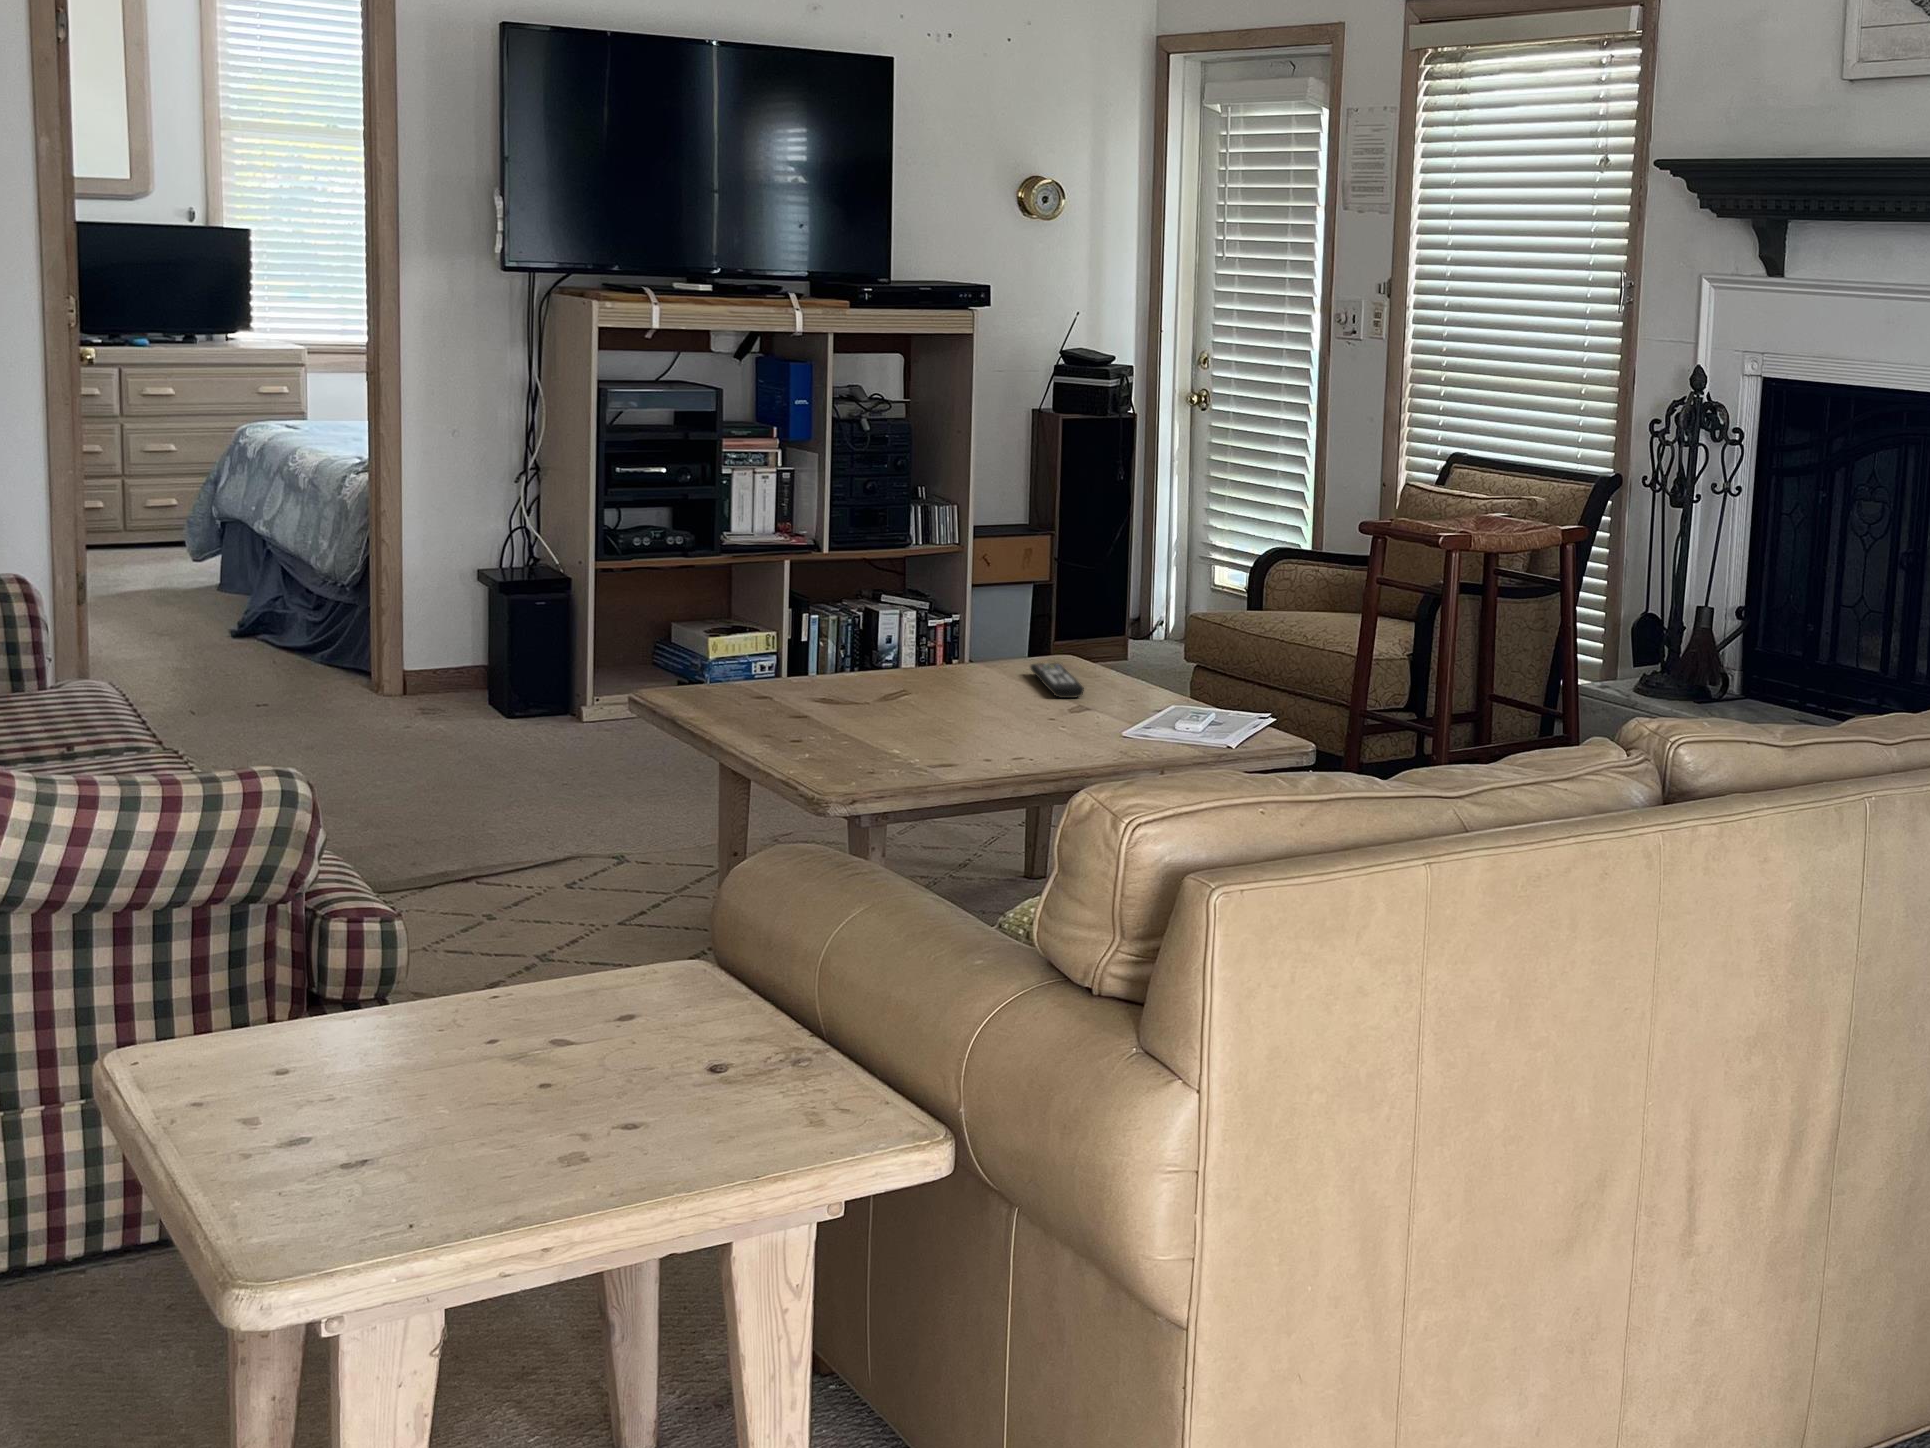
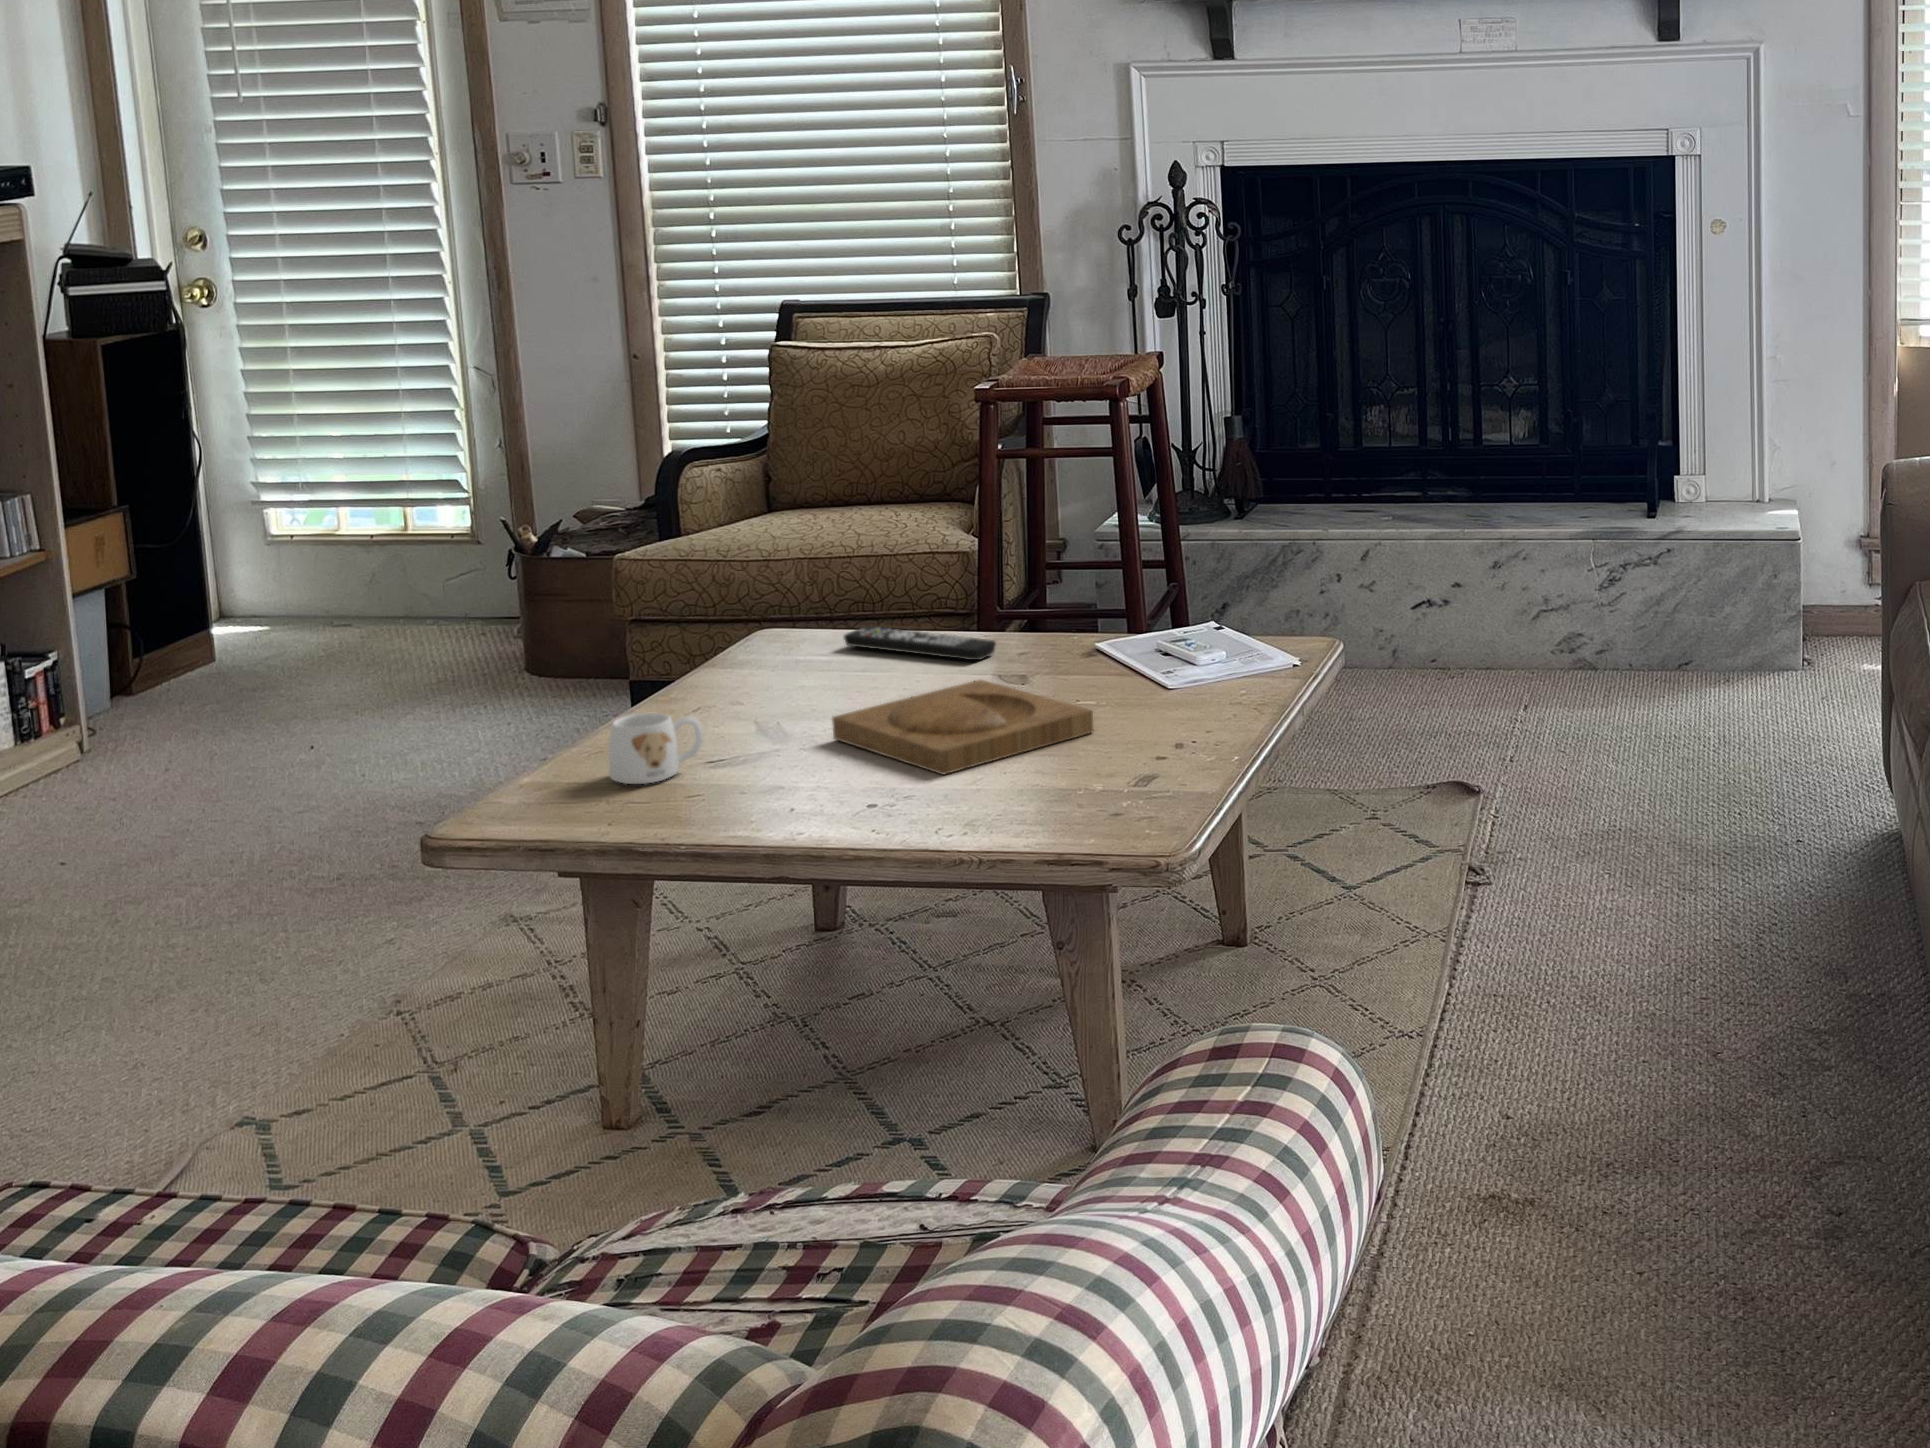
mug: none [699,657,757,702] -> present [609,713,703,784]
tray: none [819,693,977,745] -> present [832,680,1094,775]

